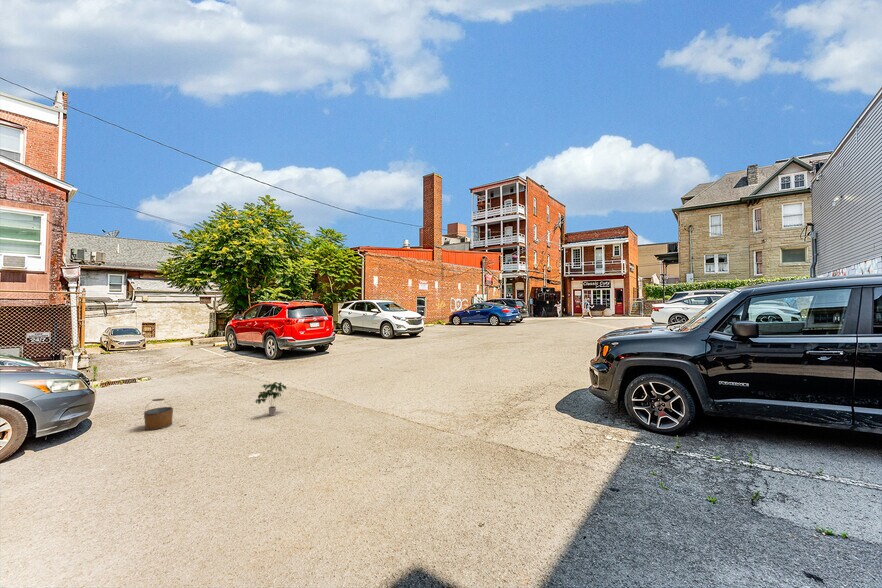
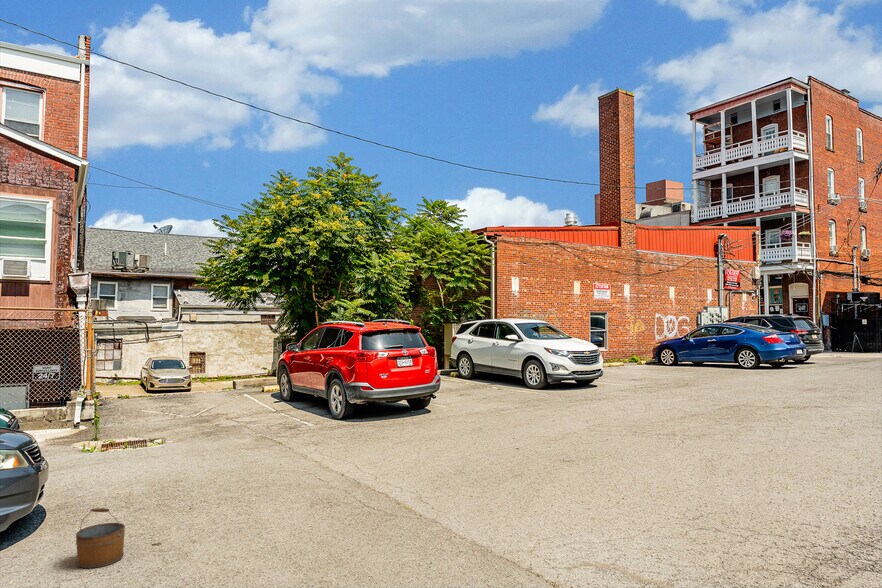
potted plant: present [256,382,286,416] -> none [260,490,321,561]

